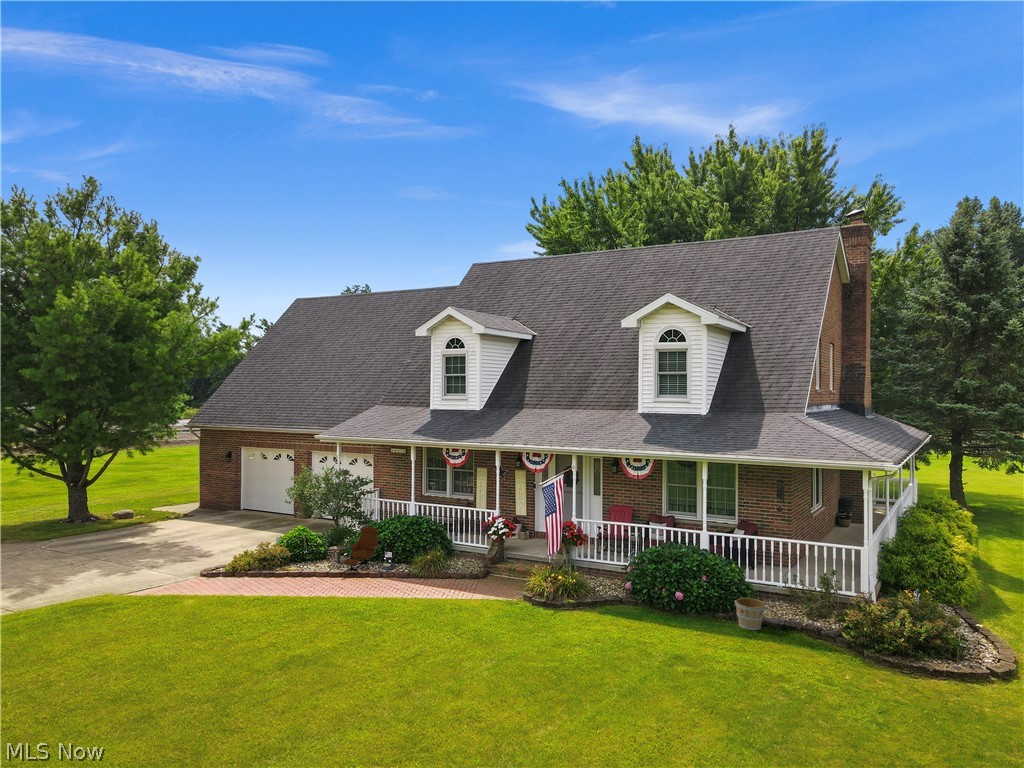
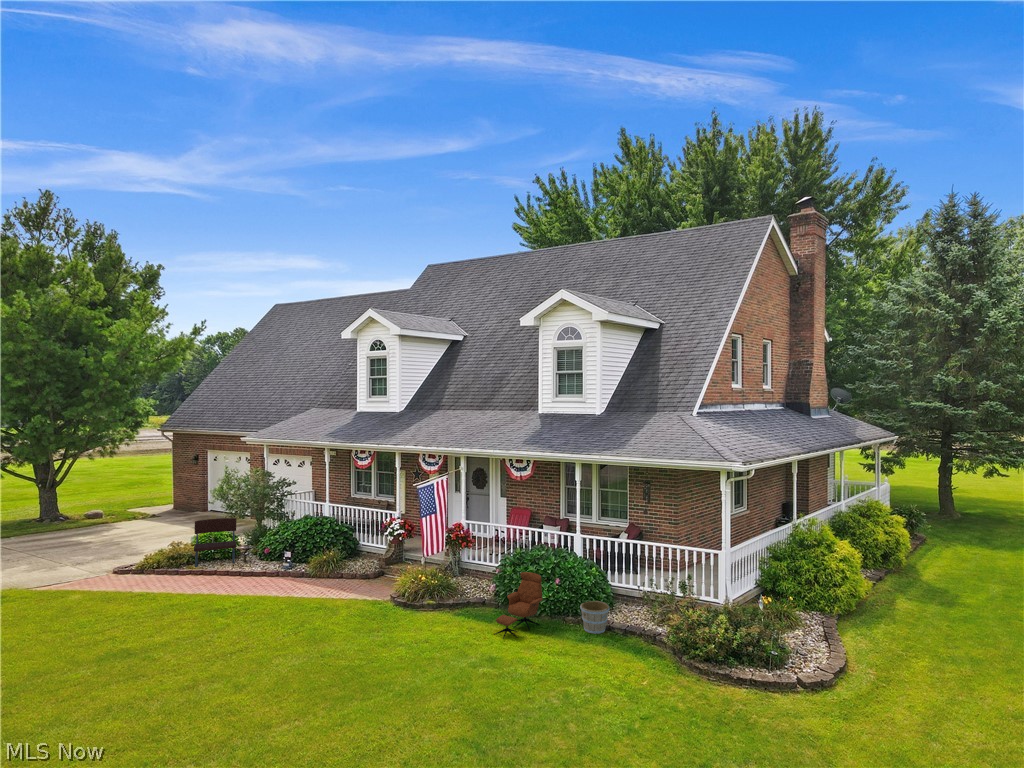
bench: none [288,518,333,569] -> present [194,518,236,567]
armchair: present [343,527,379,574] -> present [494,572,543,639]

